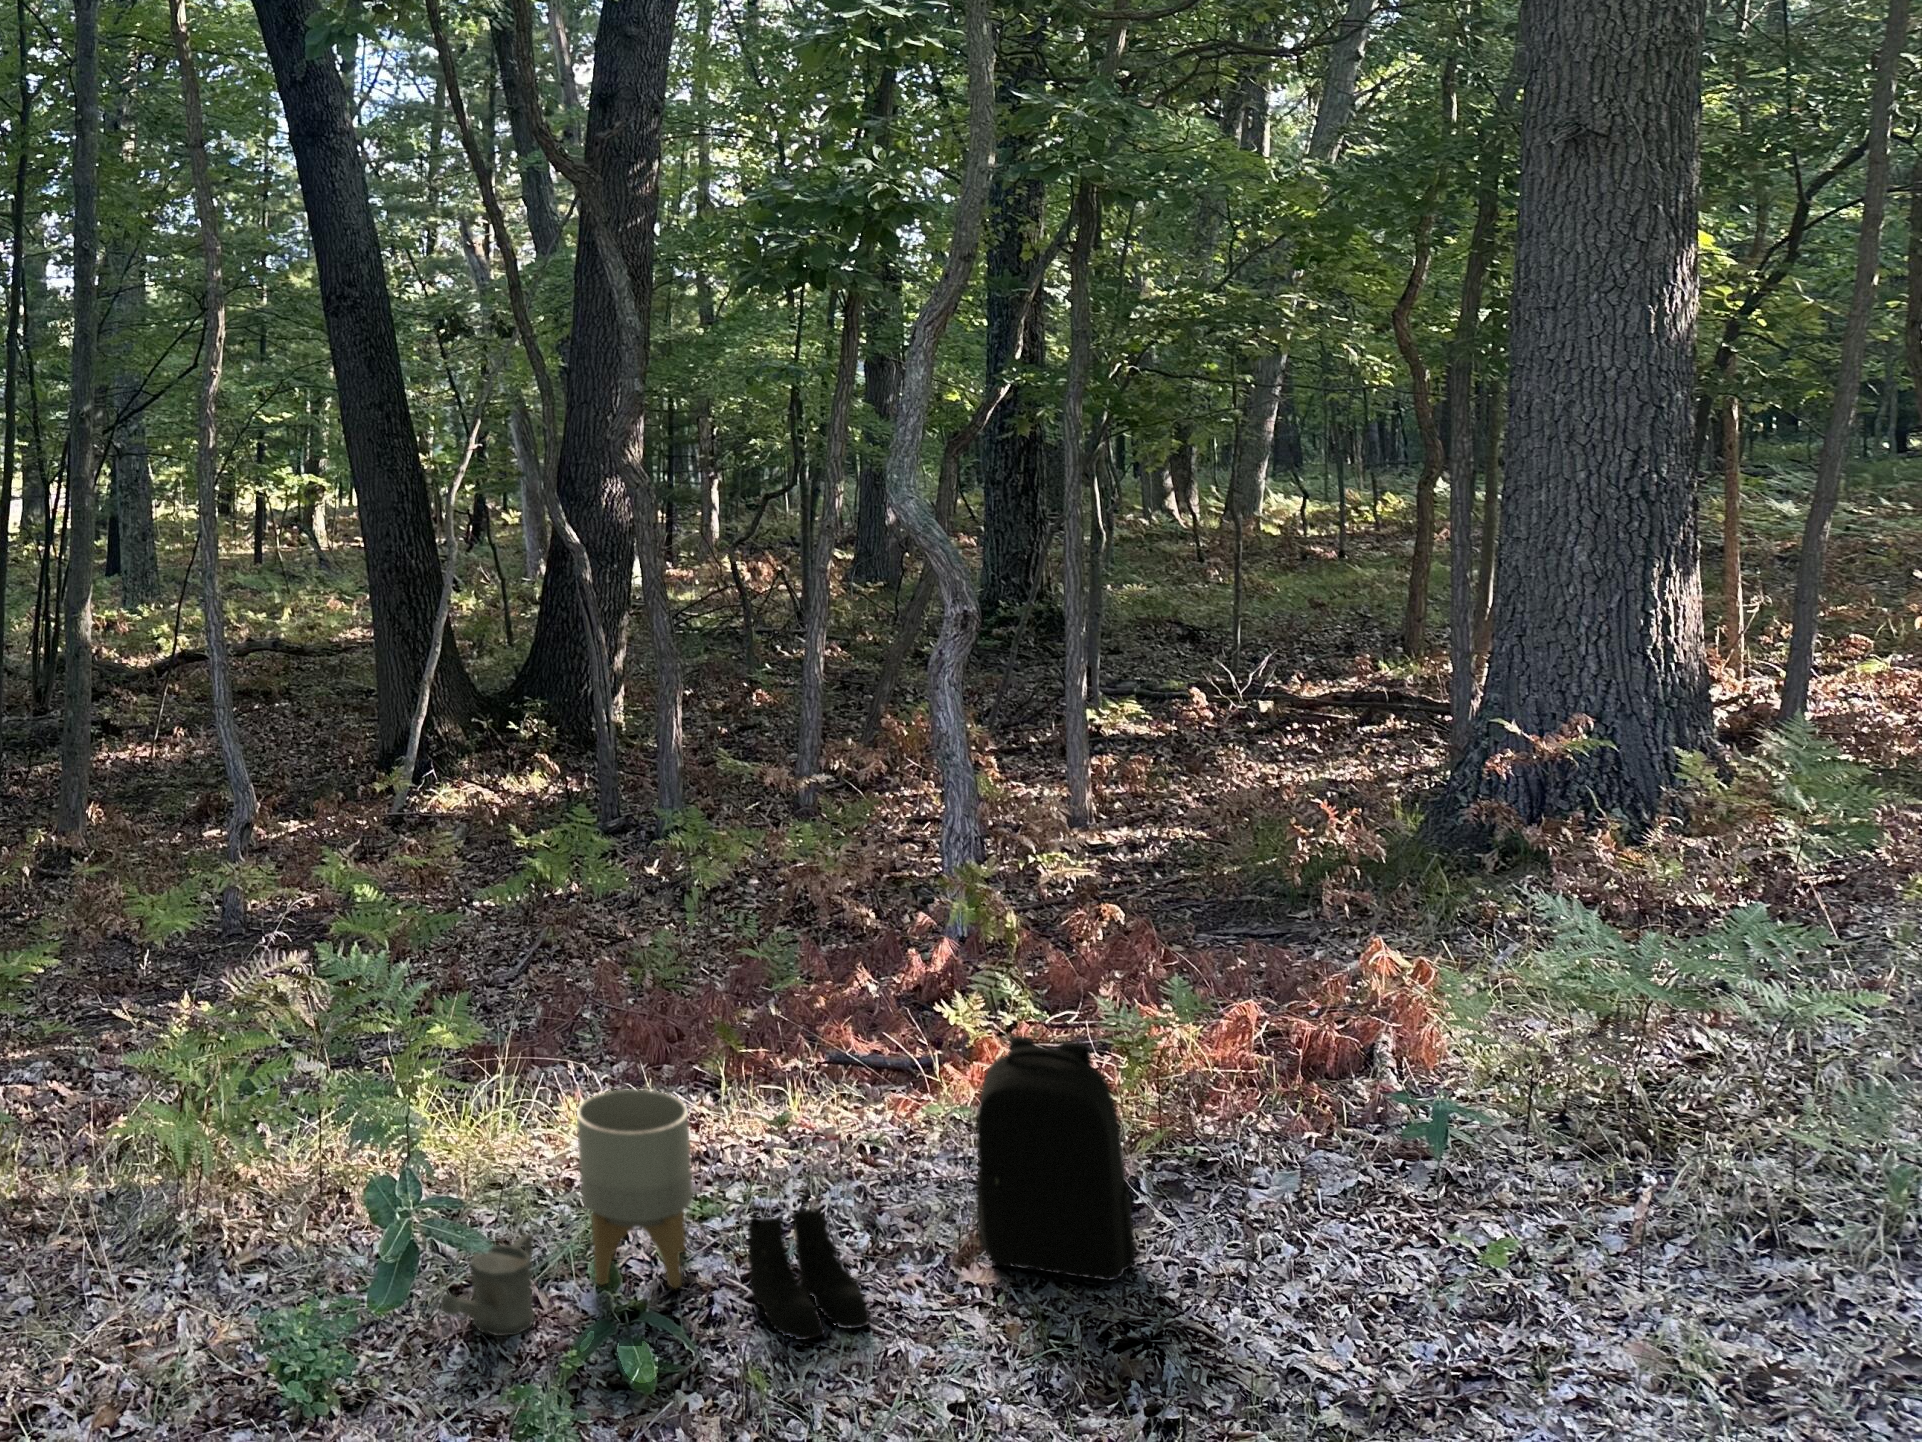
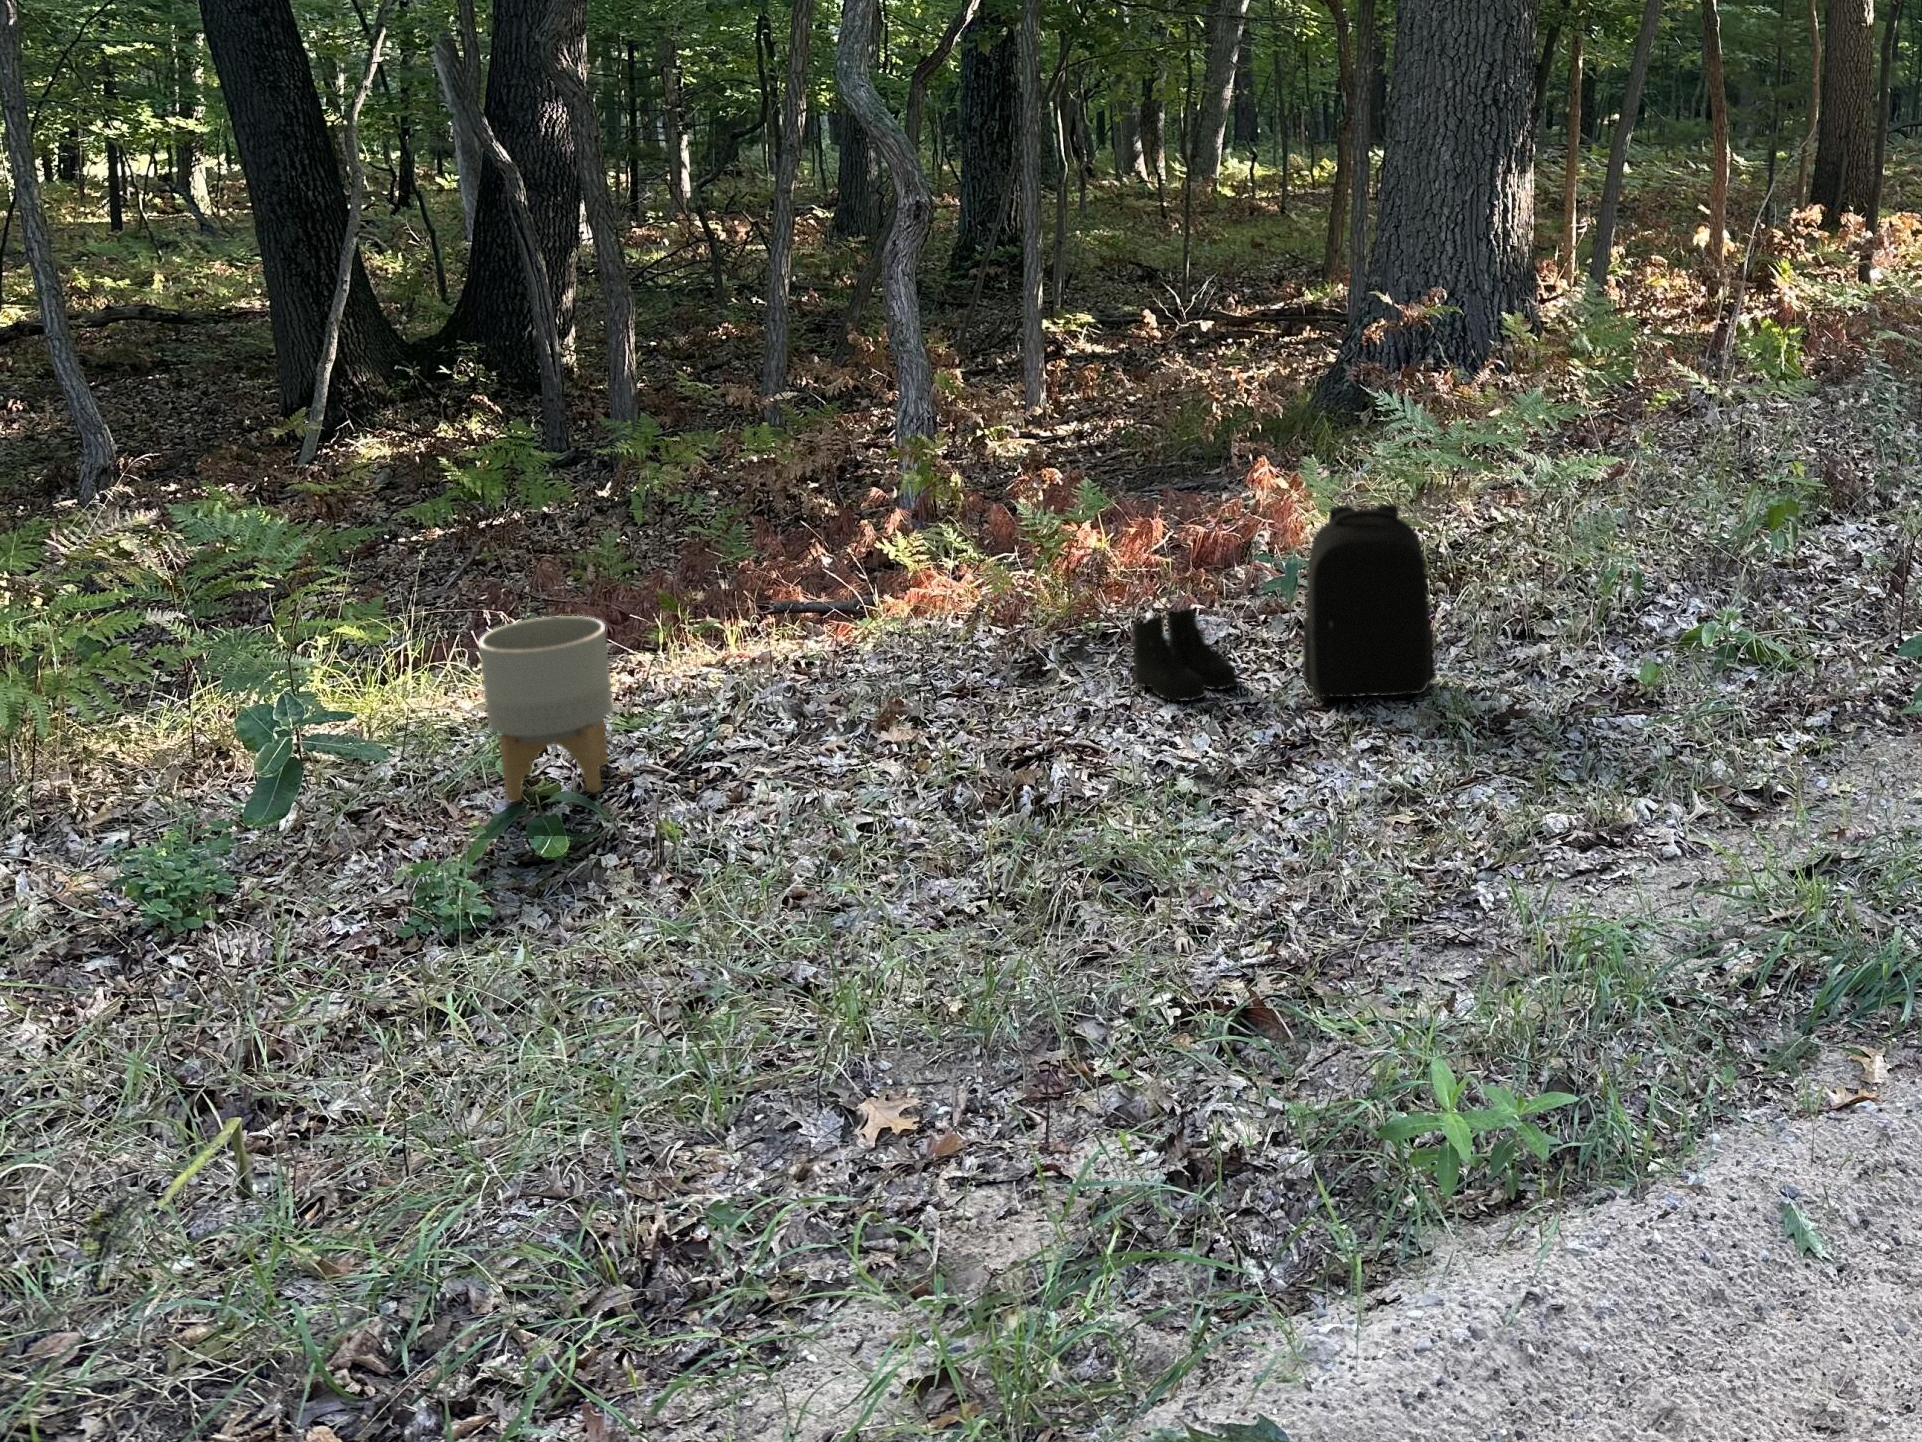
backpack: present [976,1036,1136,1280] -> present [1302,504,1436,697]
boots: present [748,1206,869,1340] -> present [1132,607,1238,701]
watering can: present [441,1234,535,1336] -> none [314,764,435,860]

